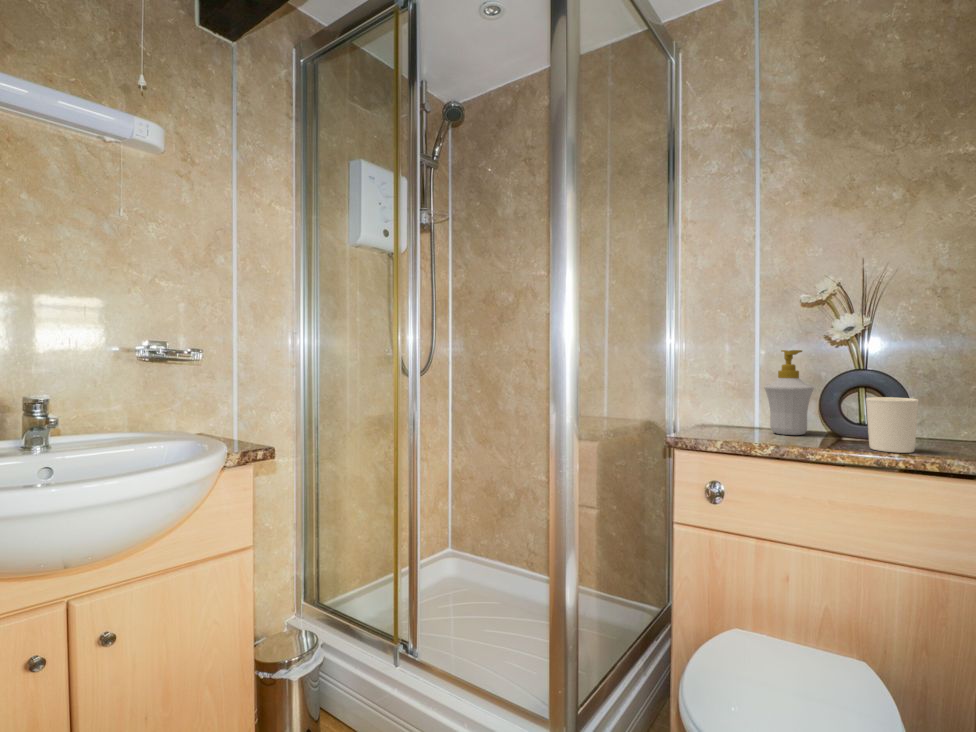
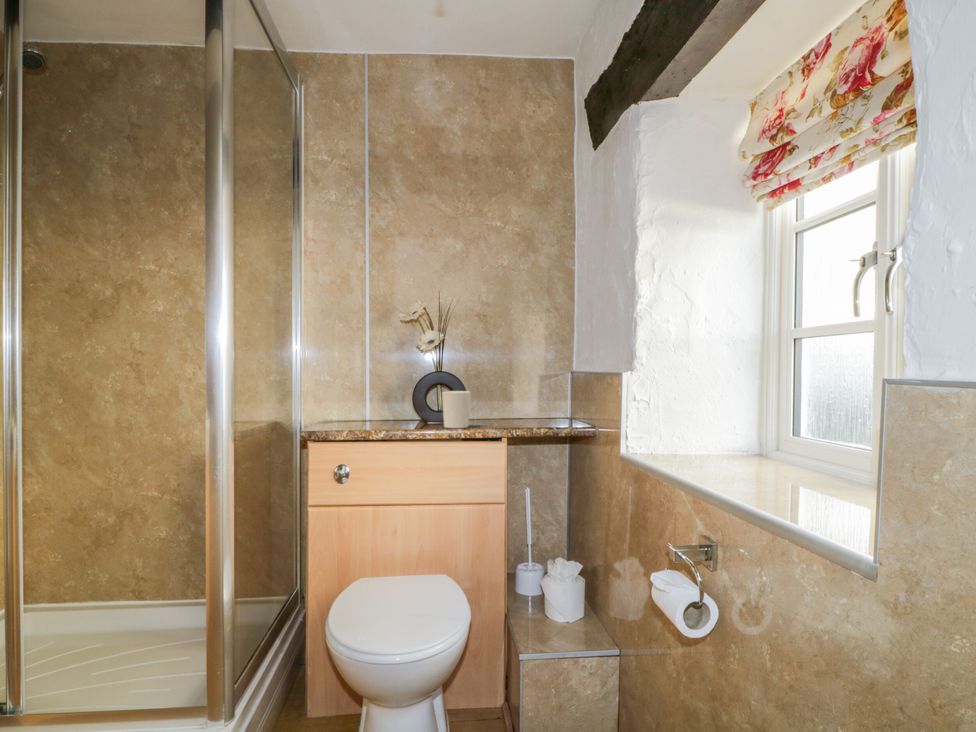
soap bottle: present [764,350,814,435] -> none [375,357,409,424]

